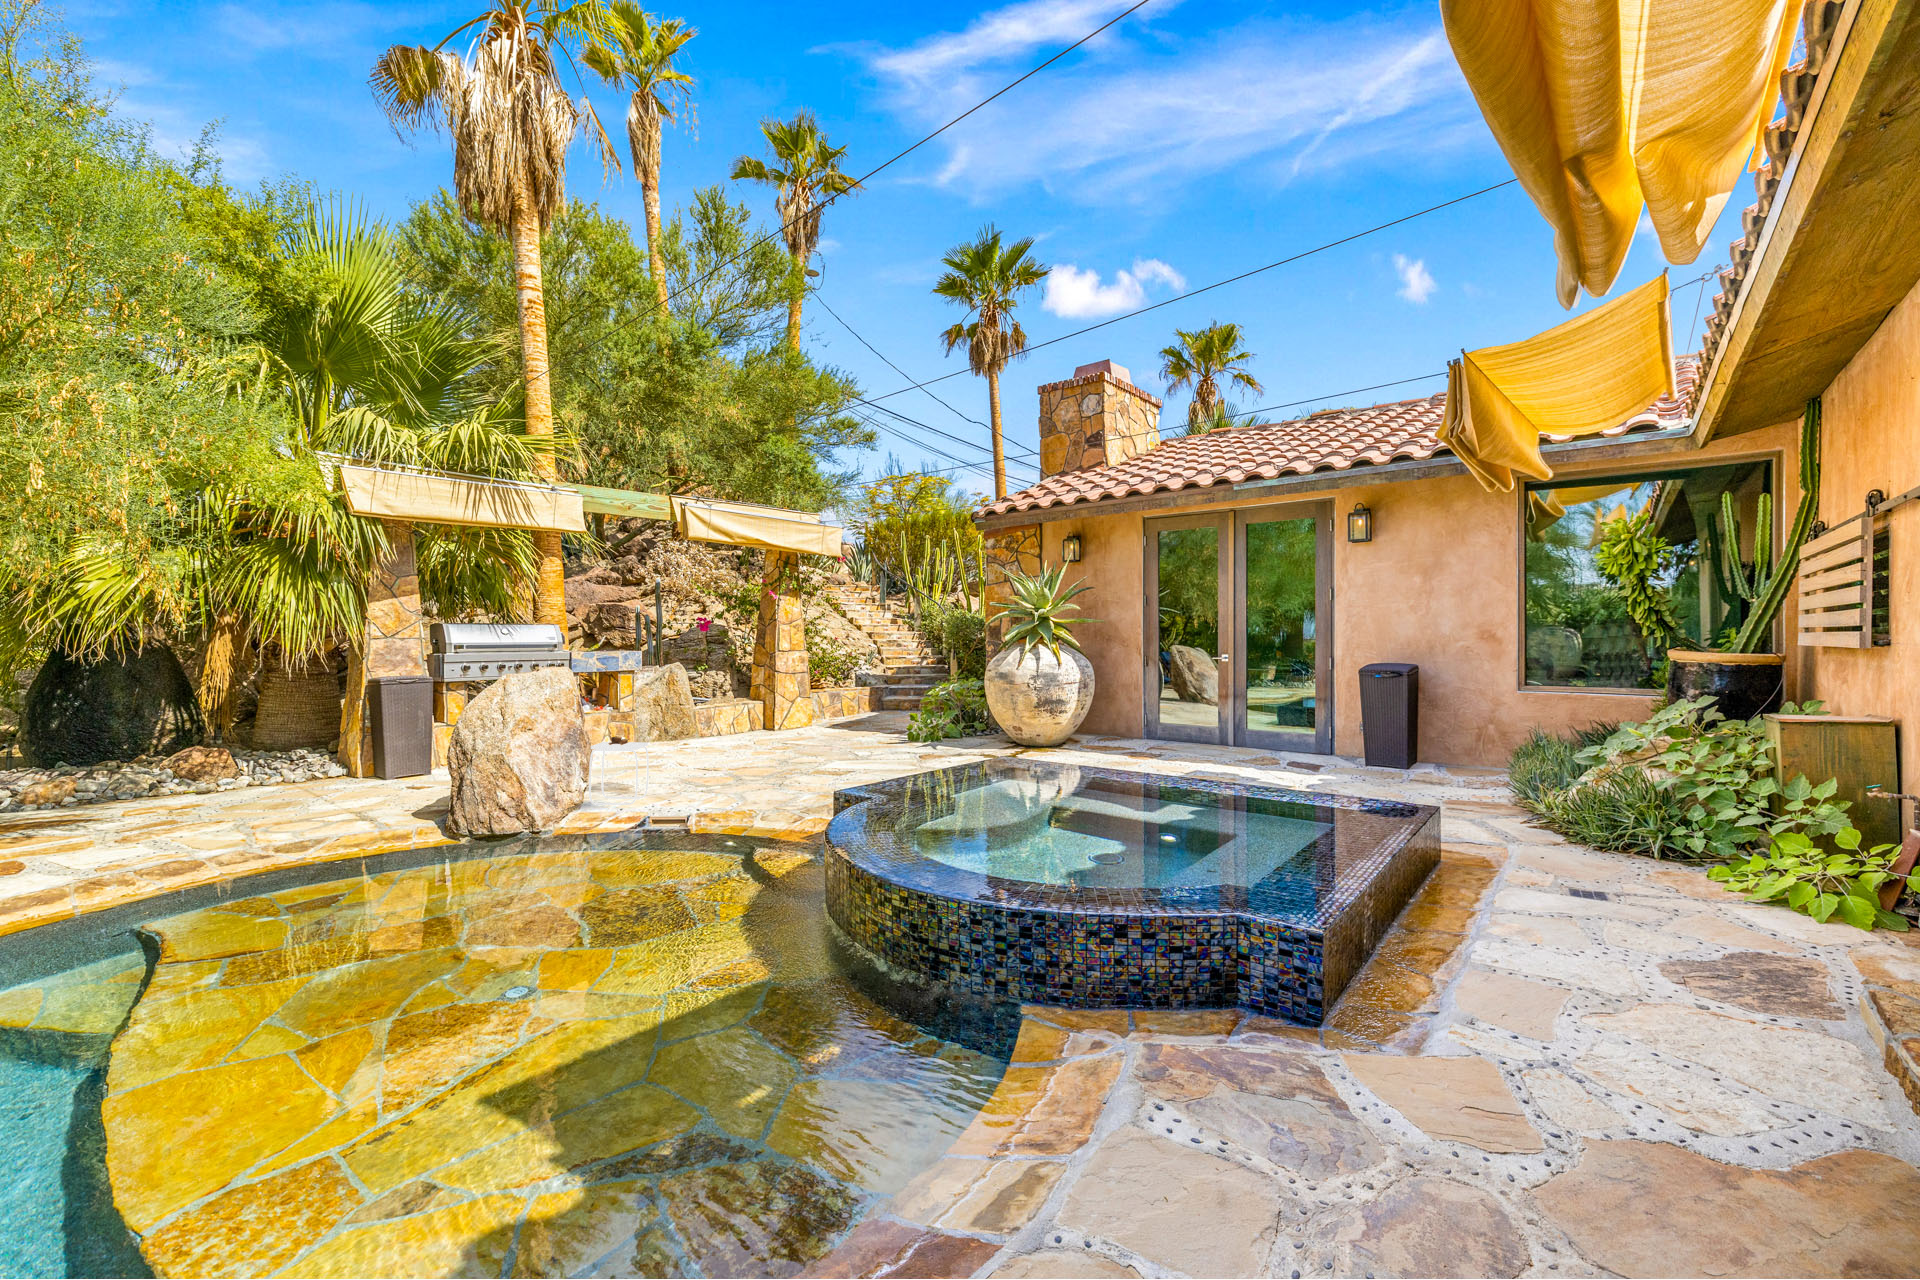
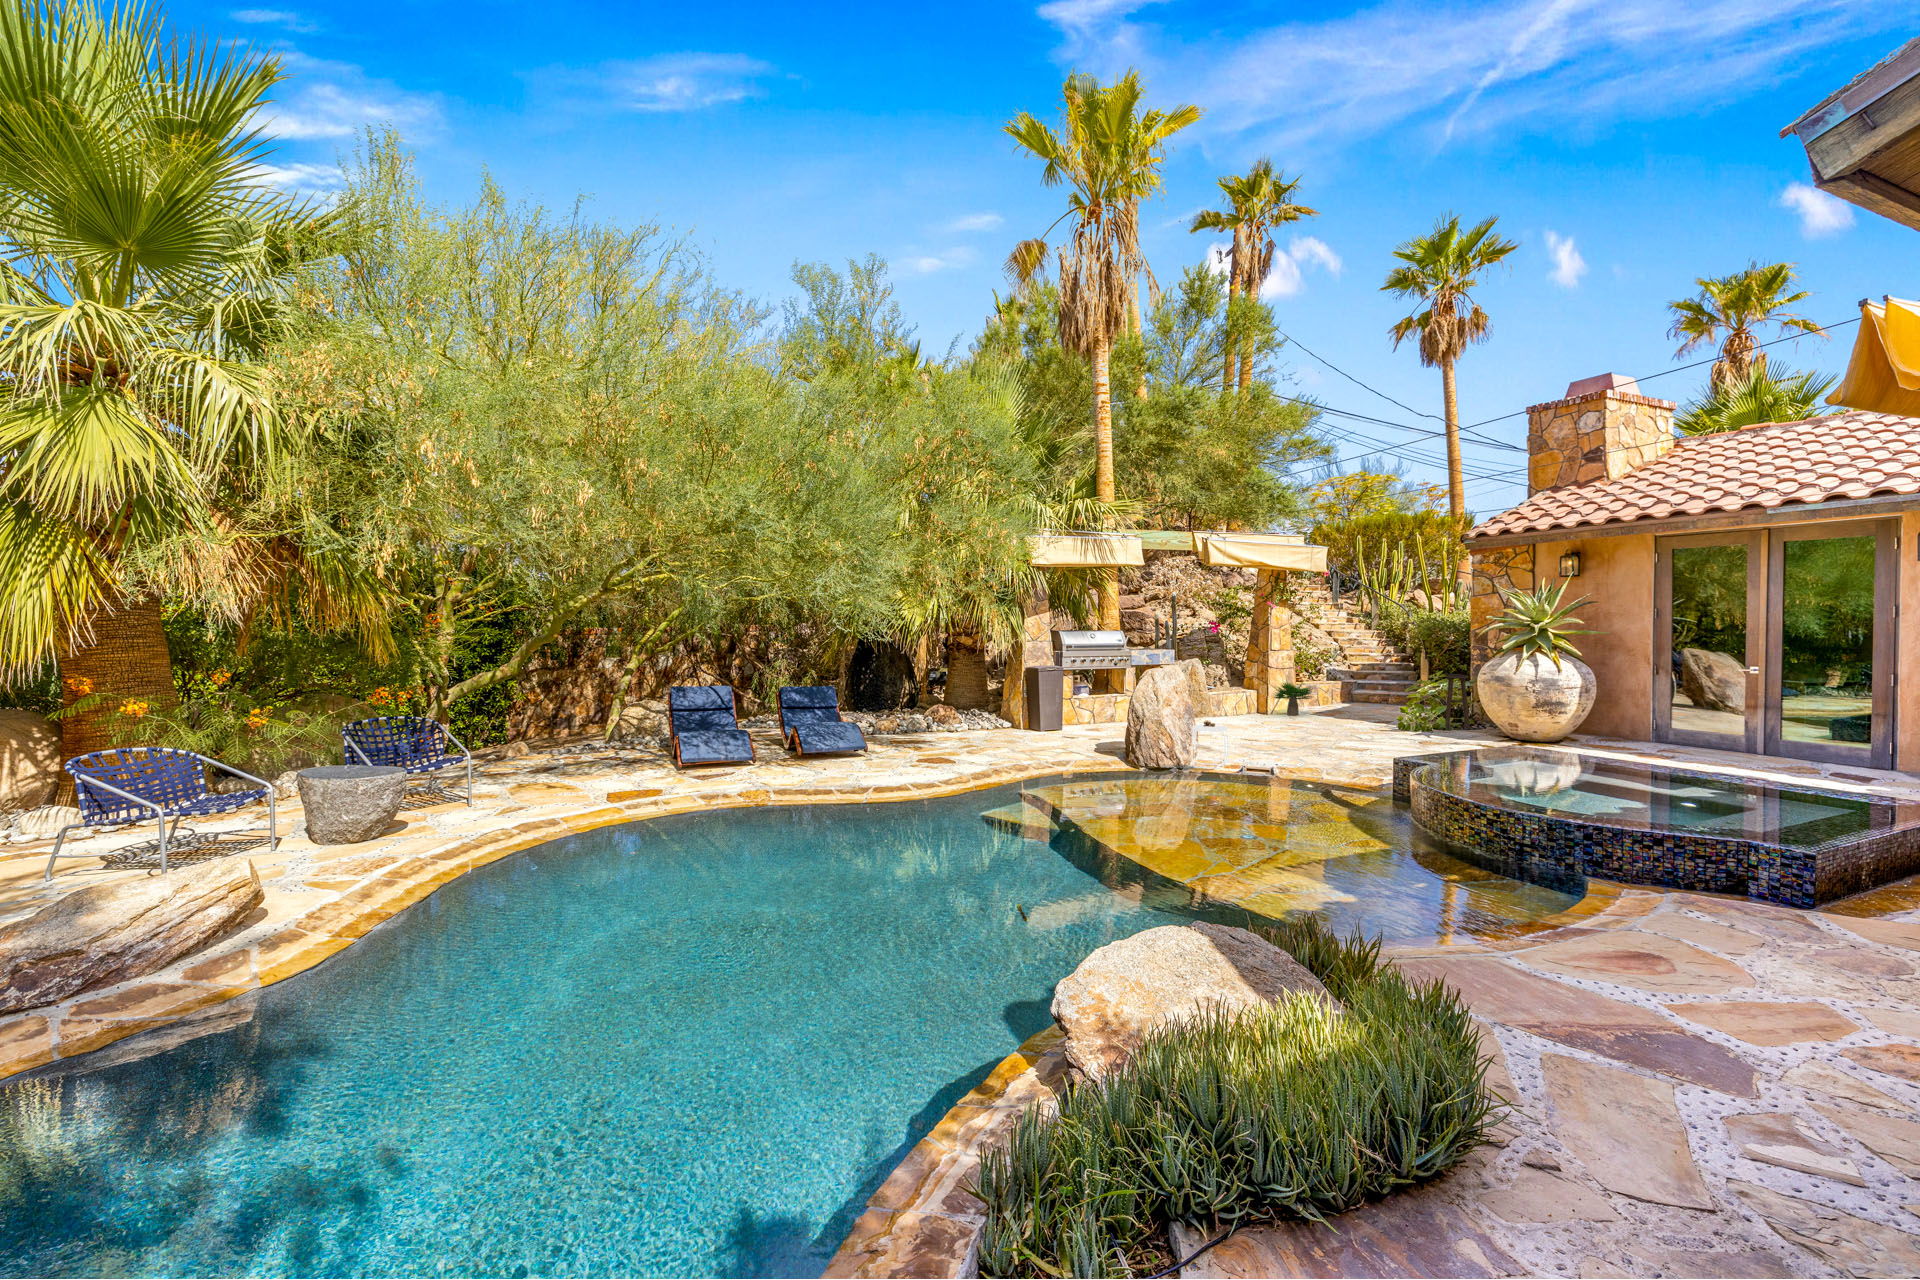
stool: none [957,673,981,734] -> present [1445,674,1470,729]
potted plant: none [782,683,832,725] -> present [1274,682,1312,716]

